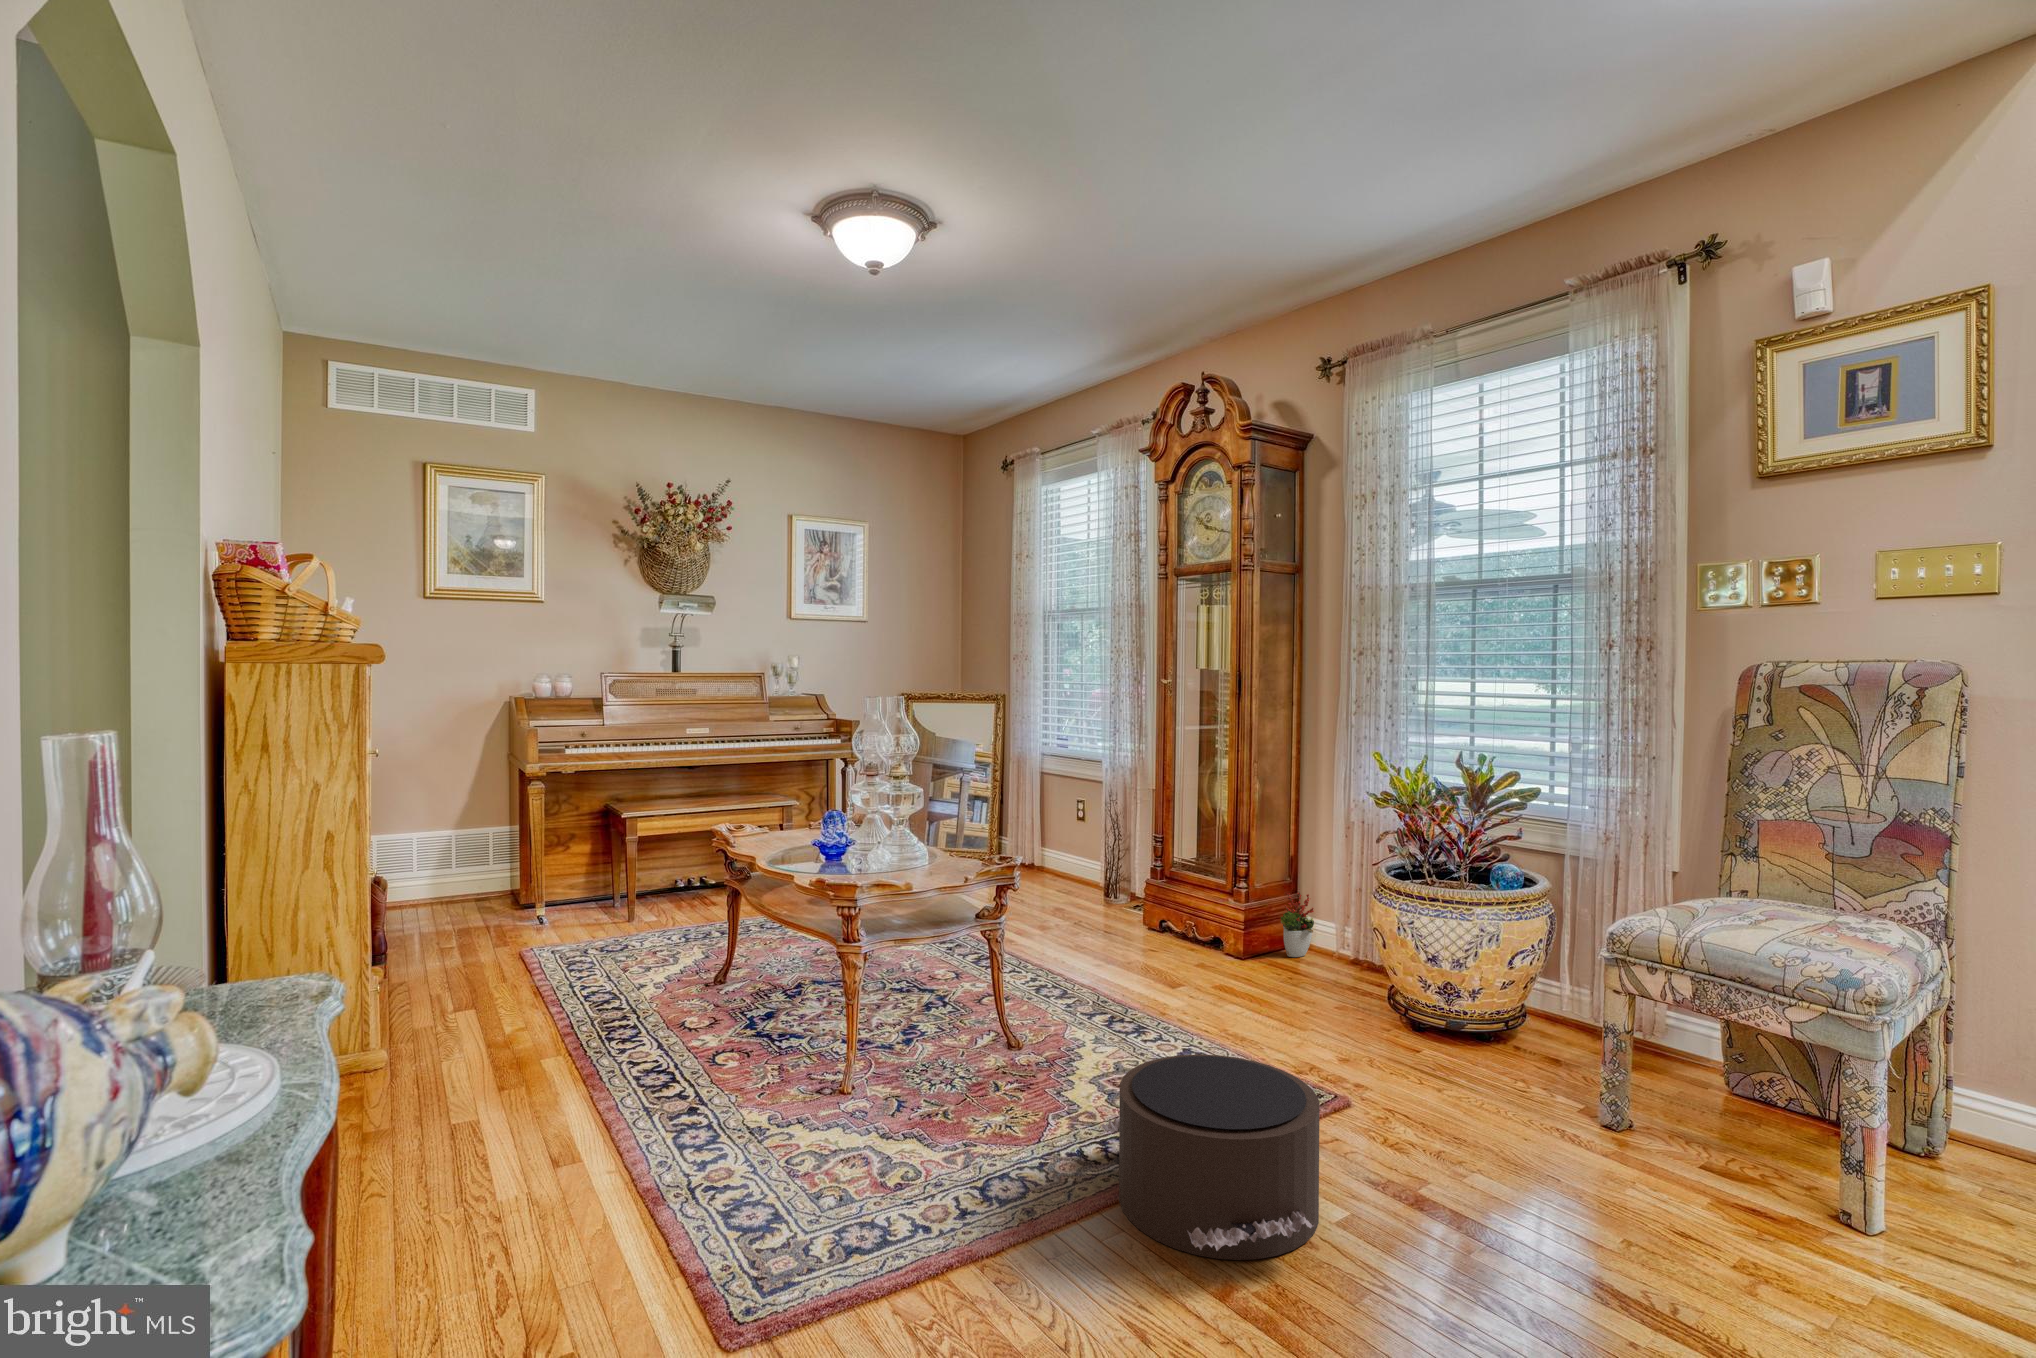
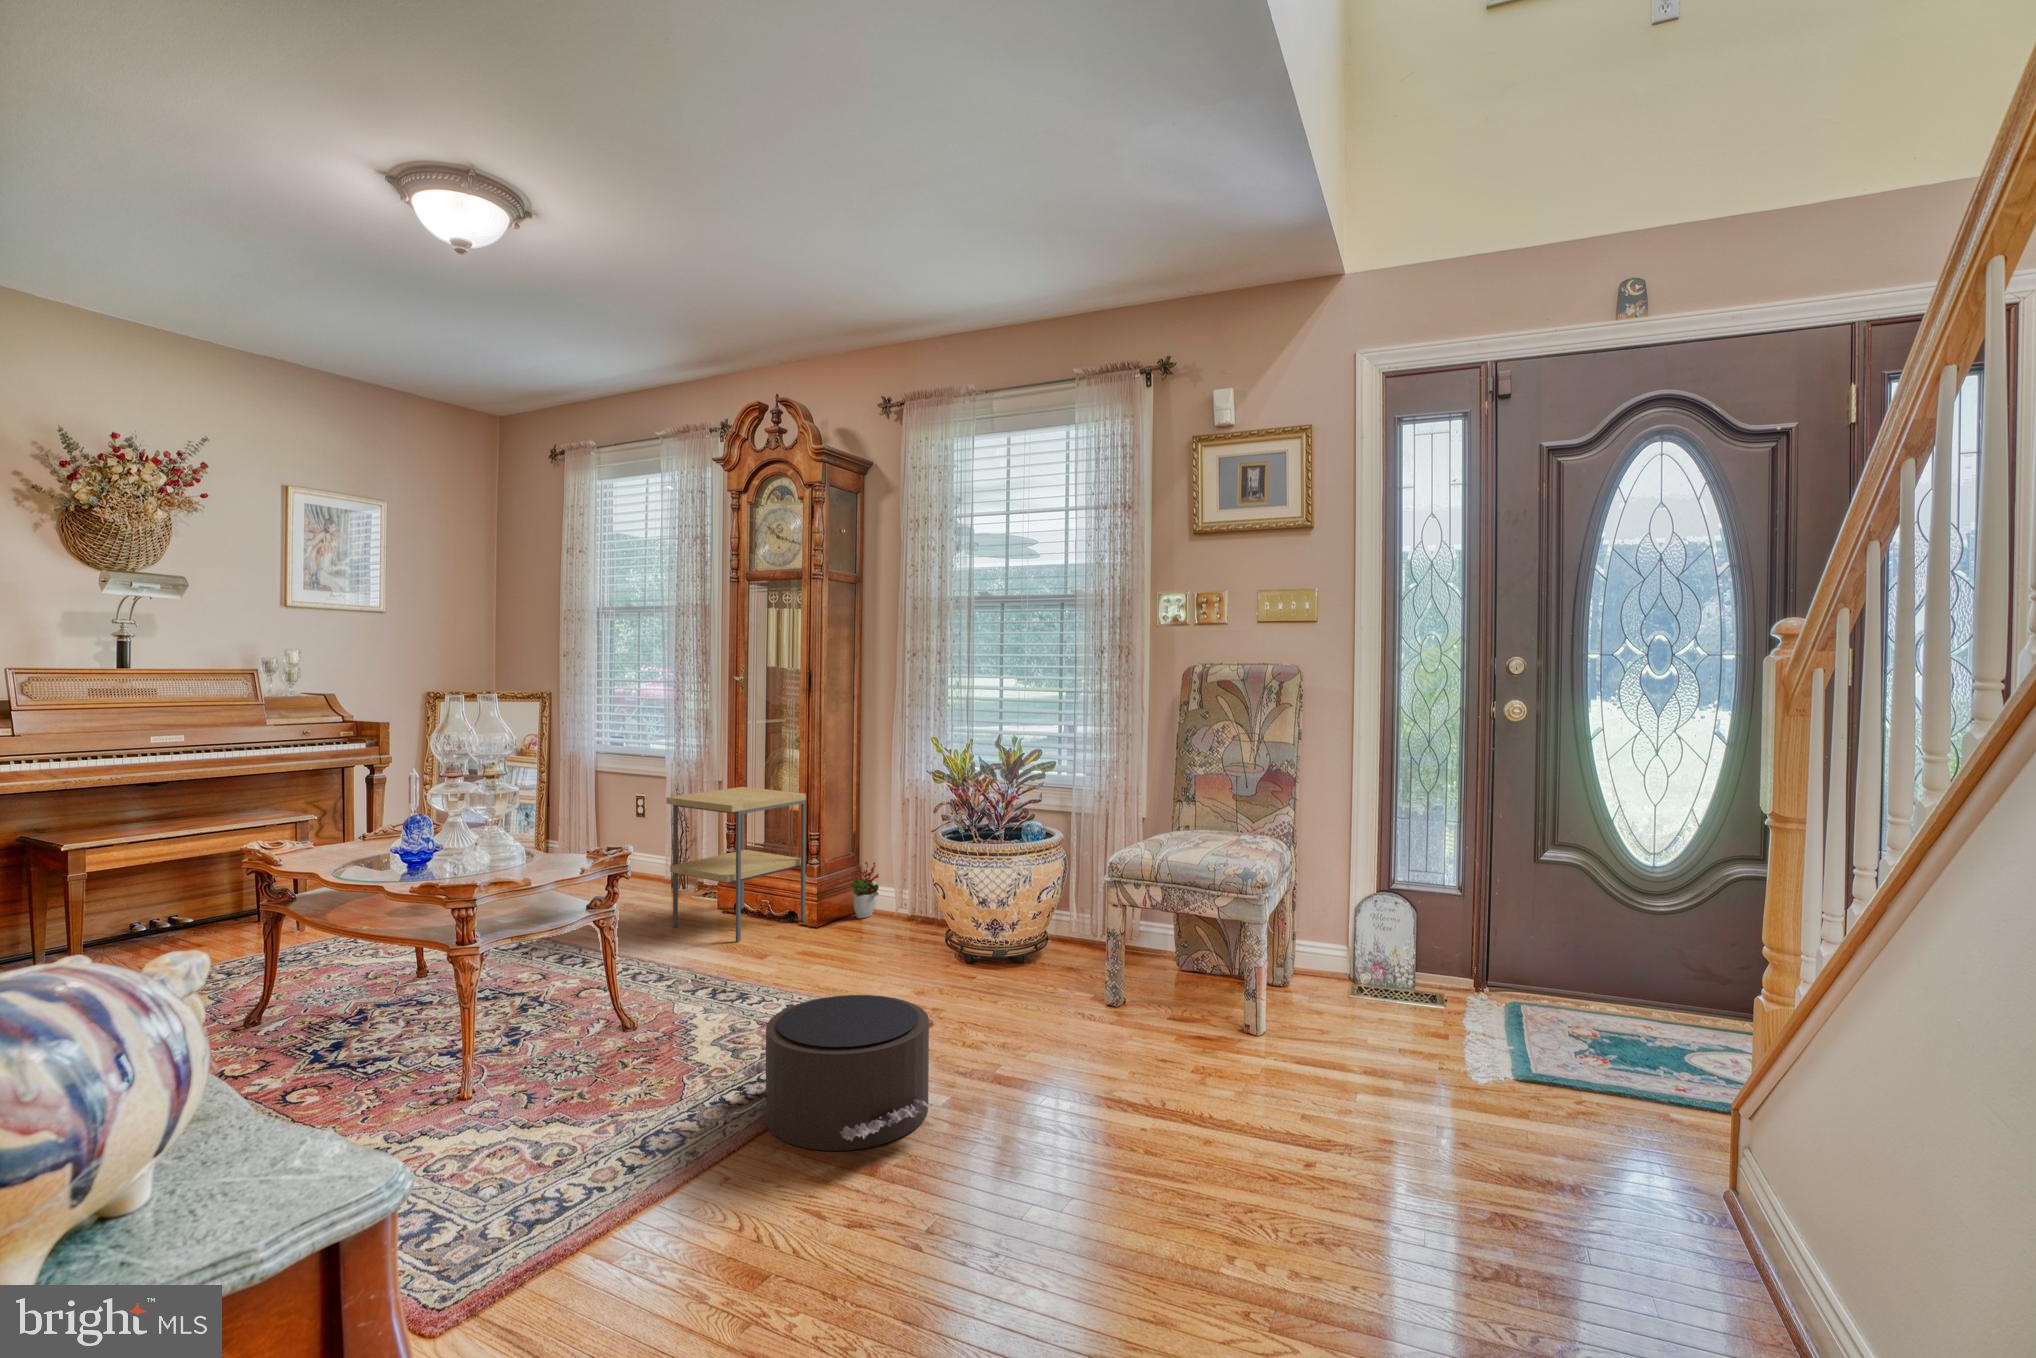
side table: none [1085,798,1229,965] -> present [666,787,806,941]

